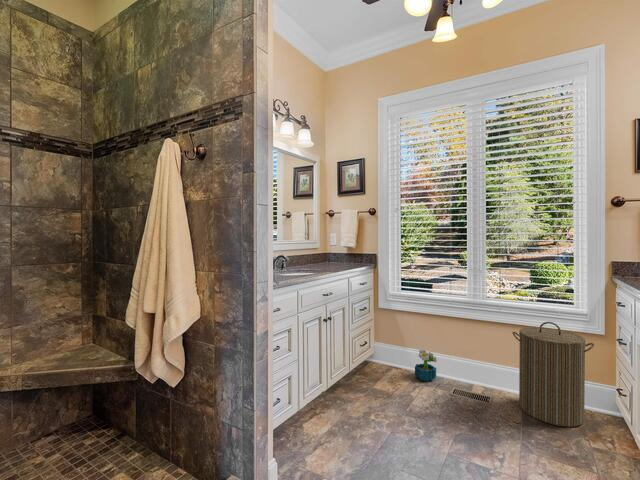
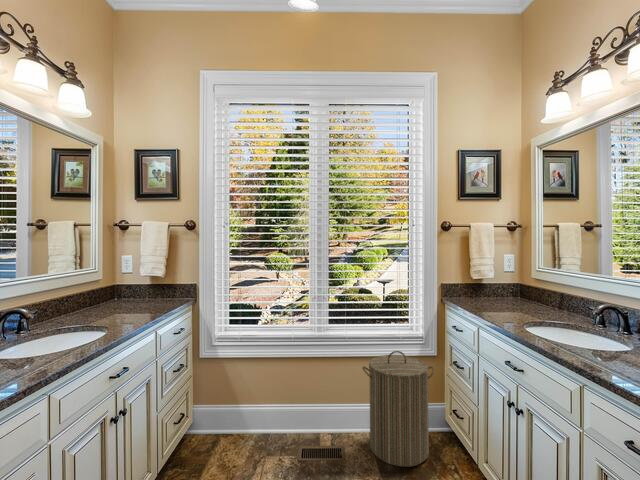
decorative plant: present [415,349,437,382] -> none [252,405,278,448]

